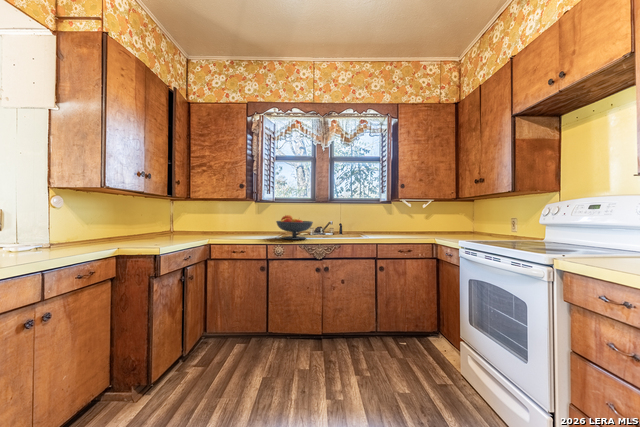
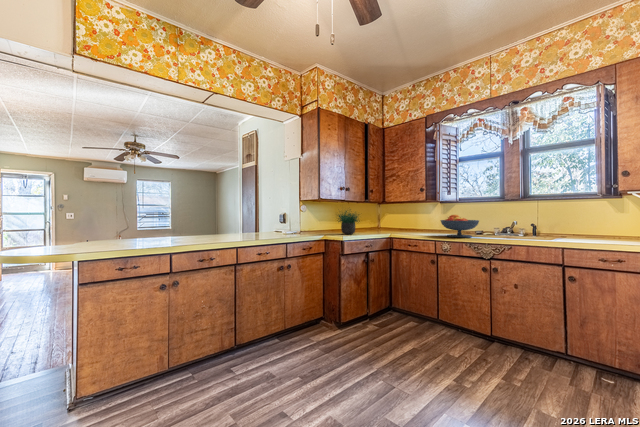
potted plant: none [122,194,182,243] -> present [338,211,359,234]

